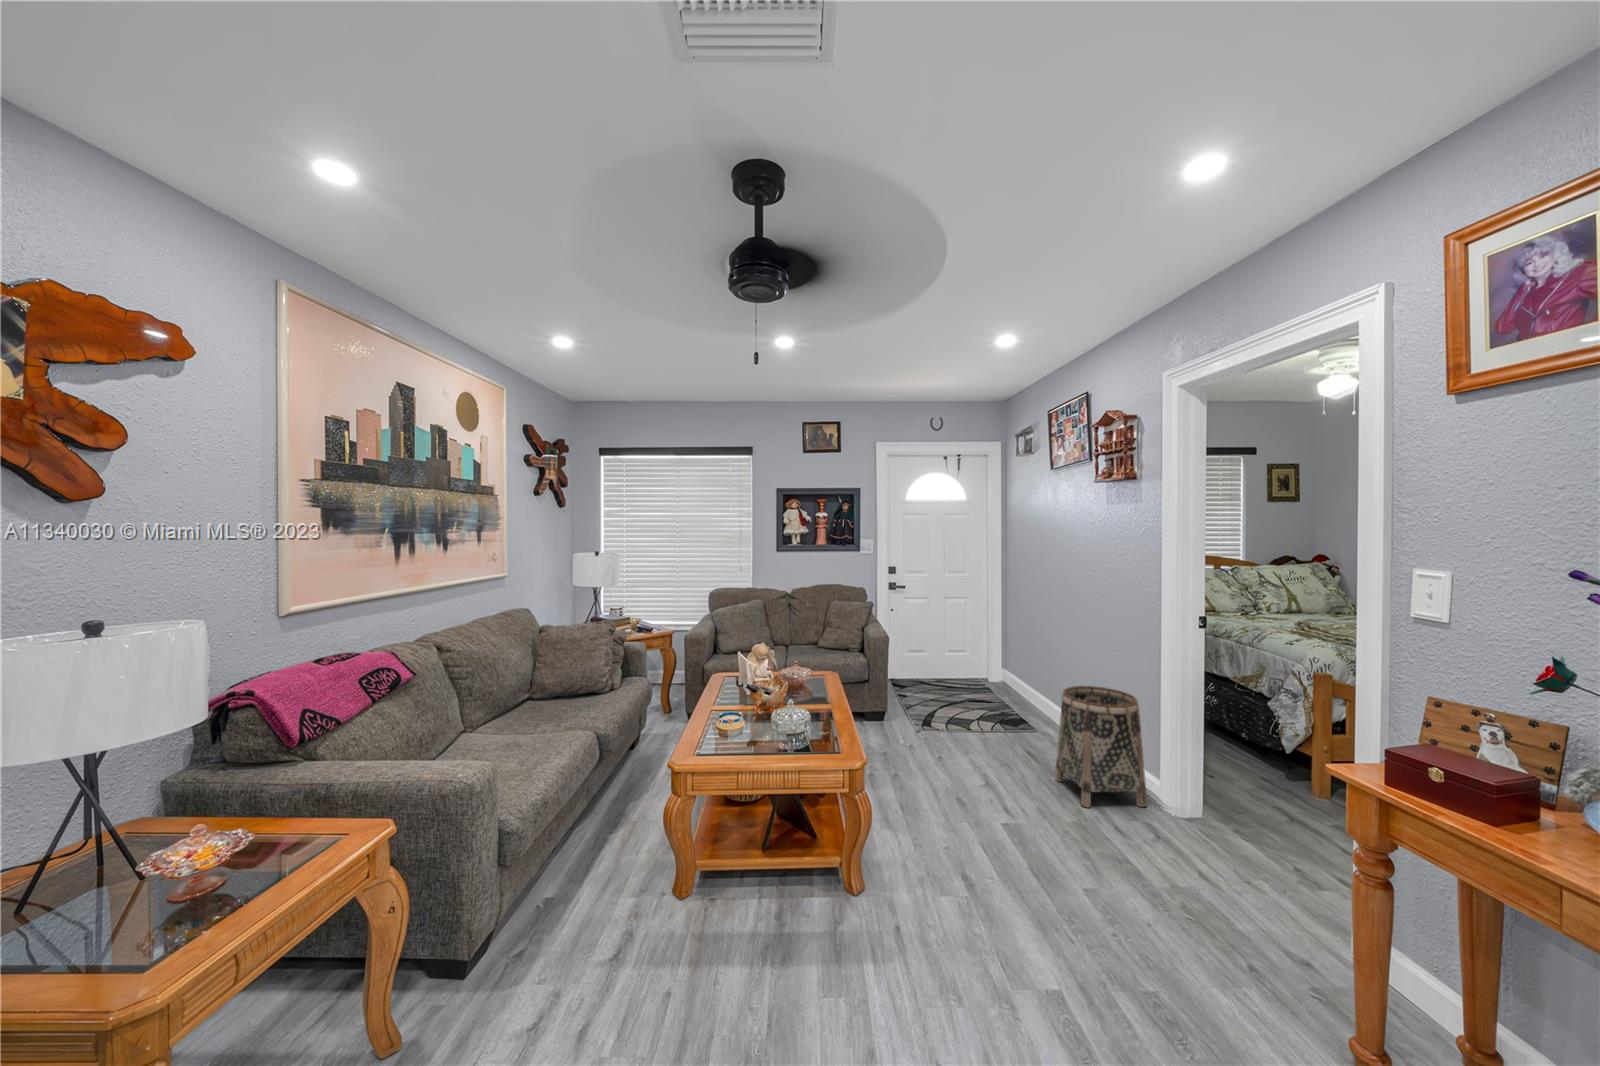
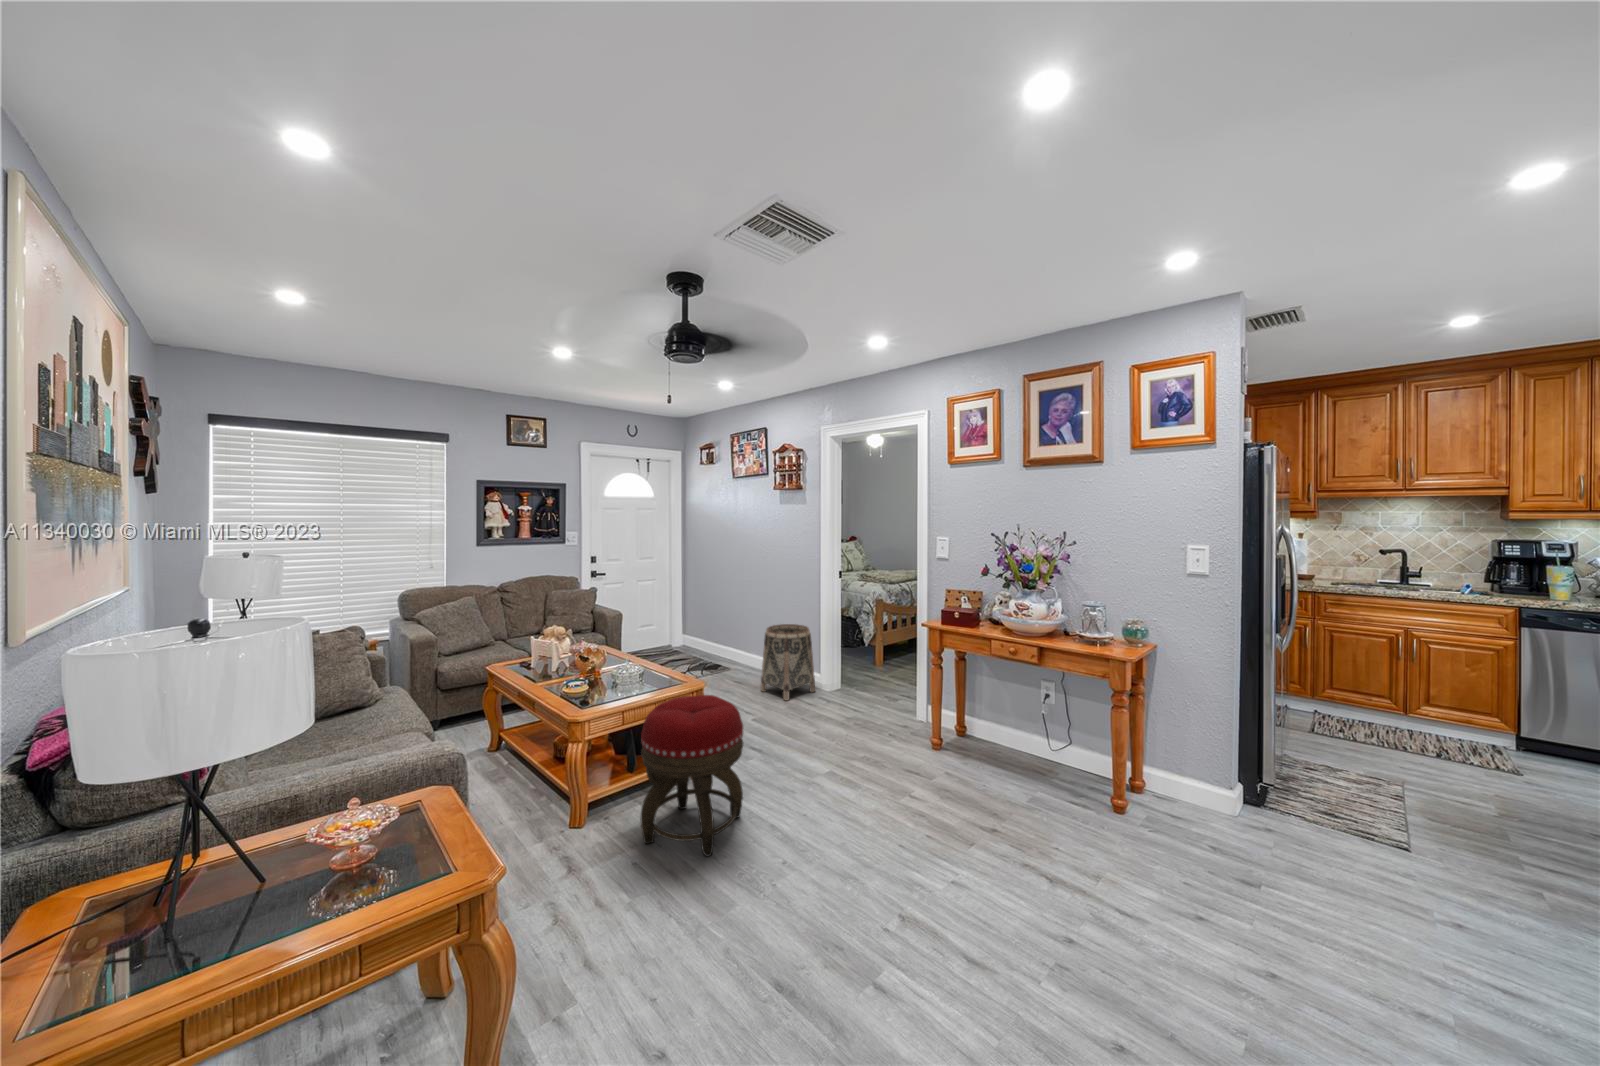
footstool: none [741,766,881,1010] -> present [640,695,743,856]

